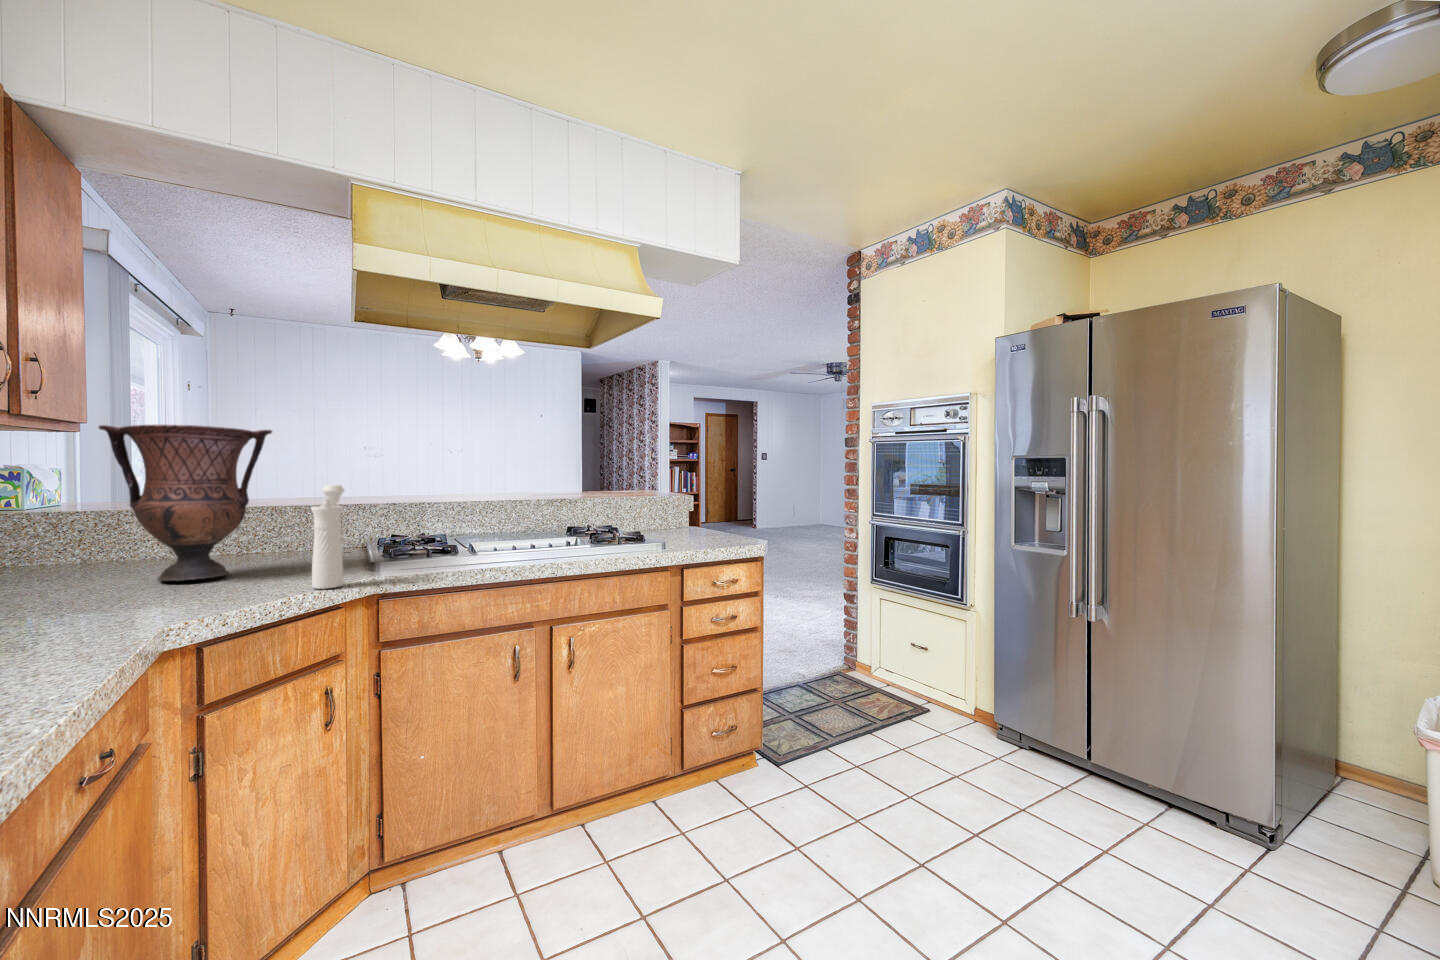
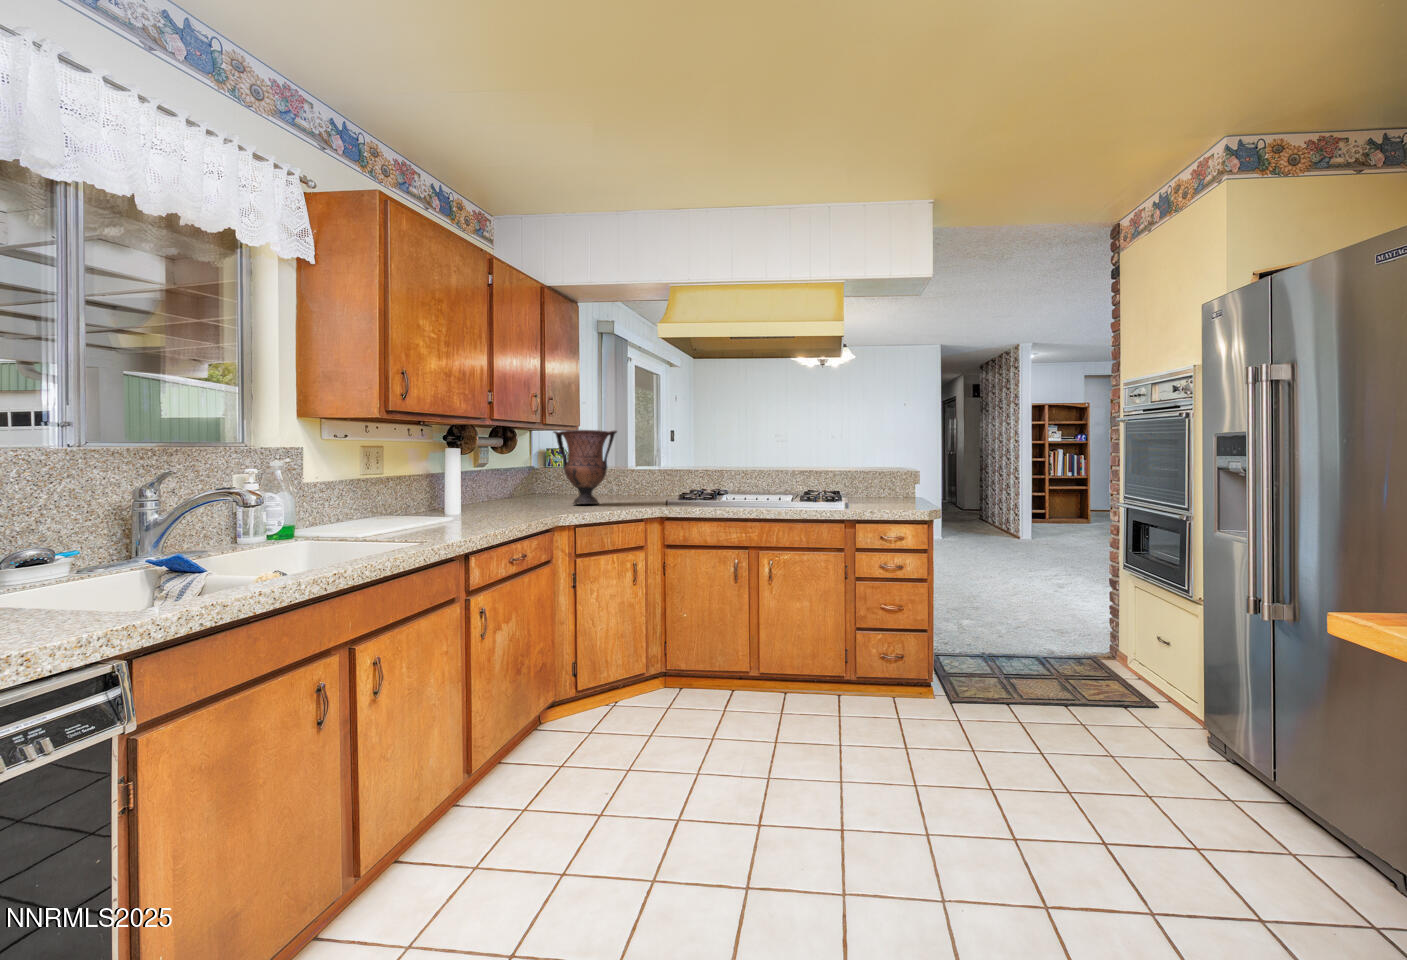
pepper mill: present [311,485,344,589] -> none [624,459,643,510]

